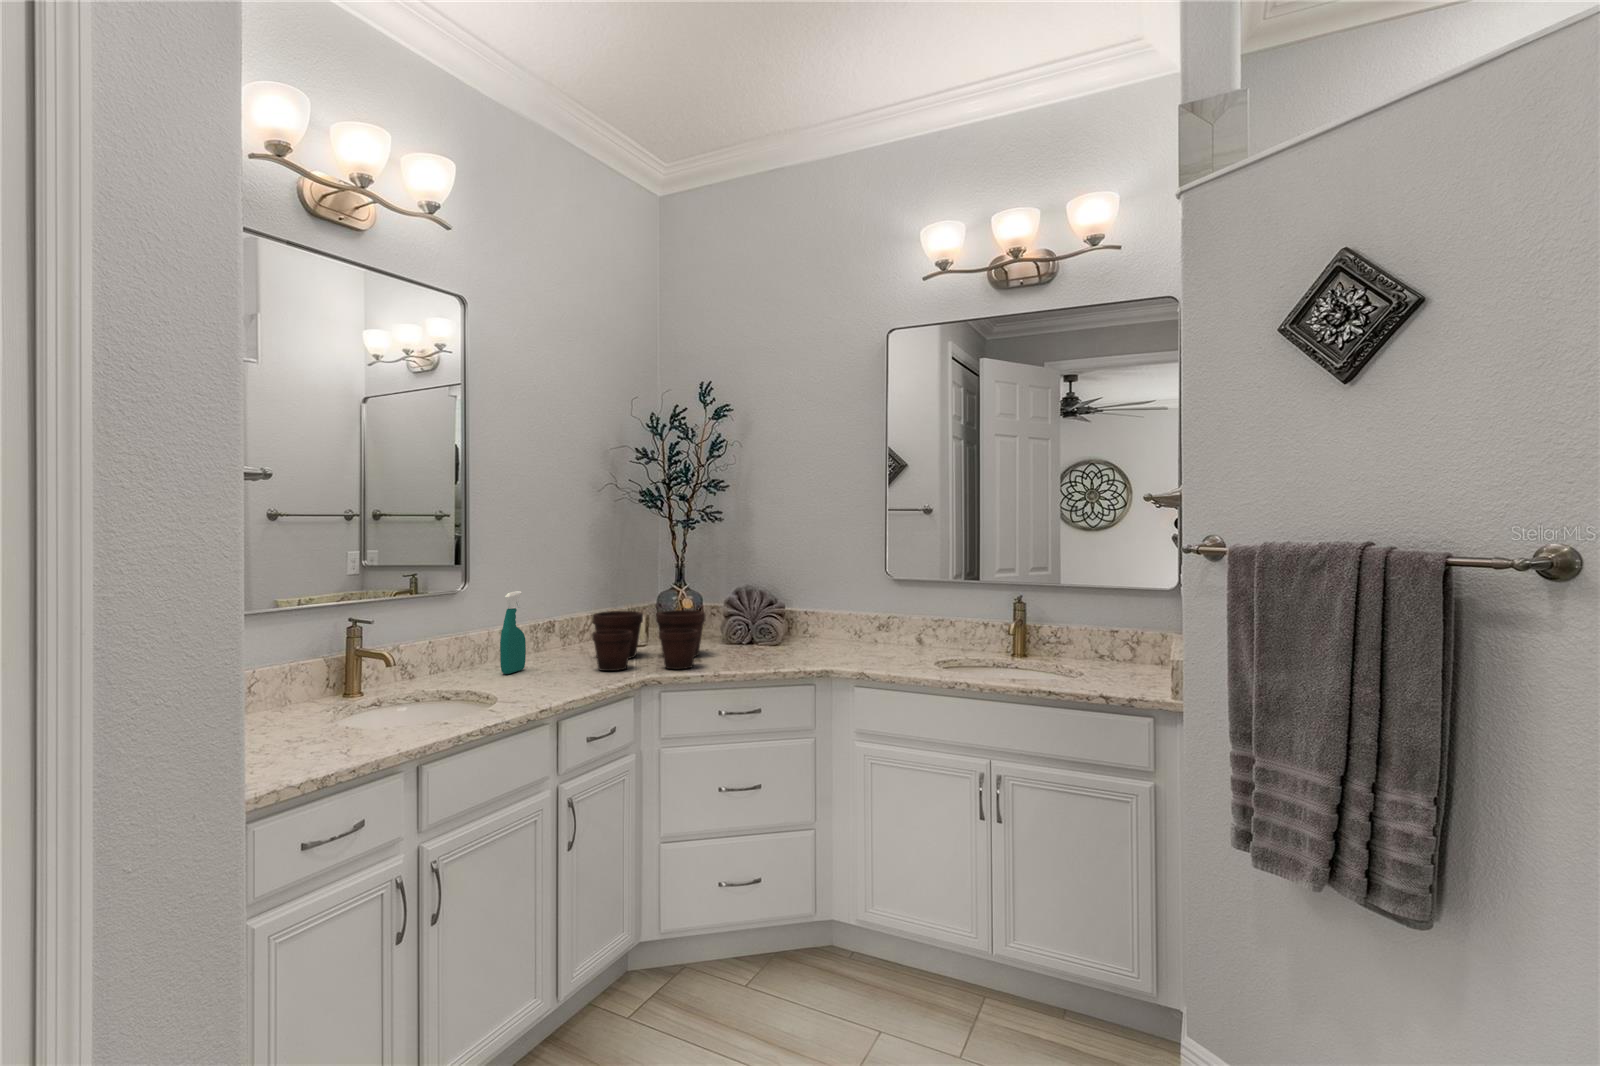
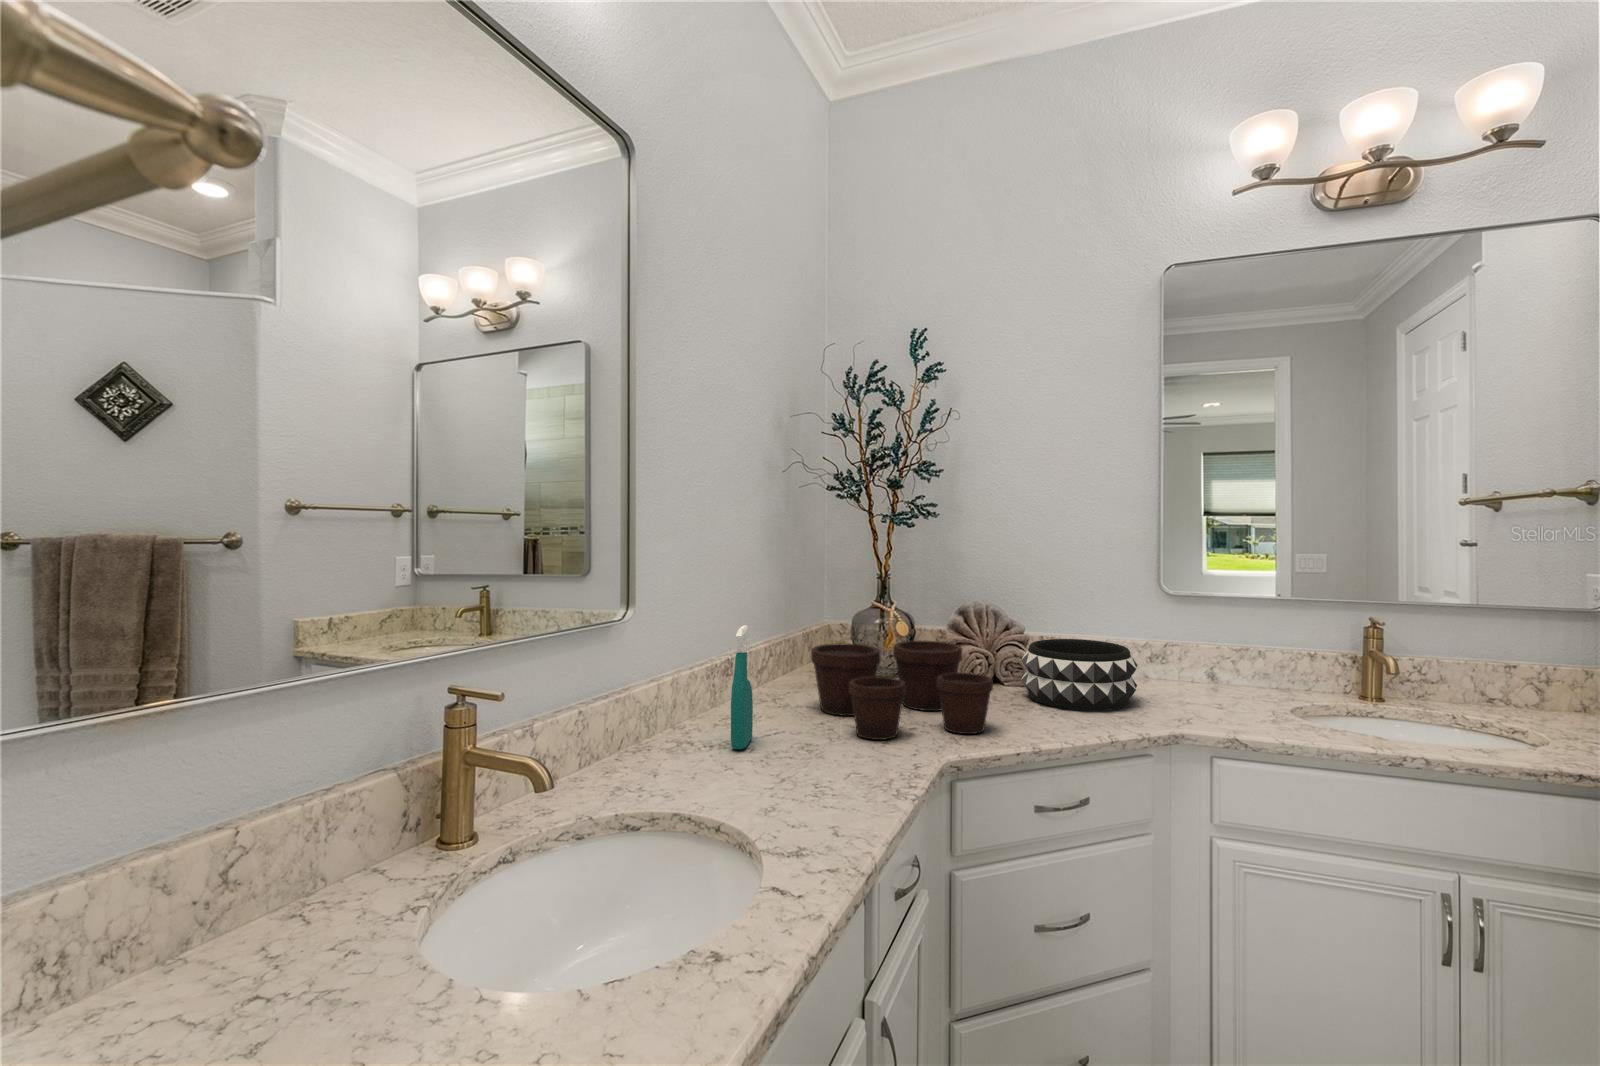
decorative bowl: none [756,611,839,659] -> present [1021,639,1138,710]

